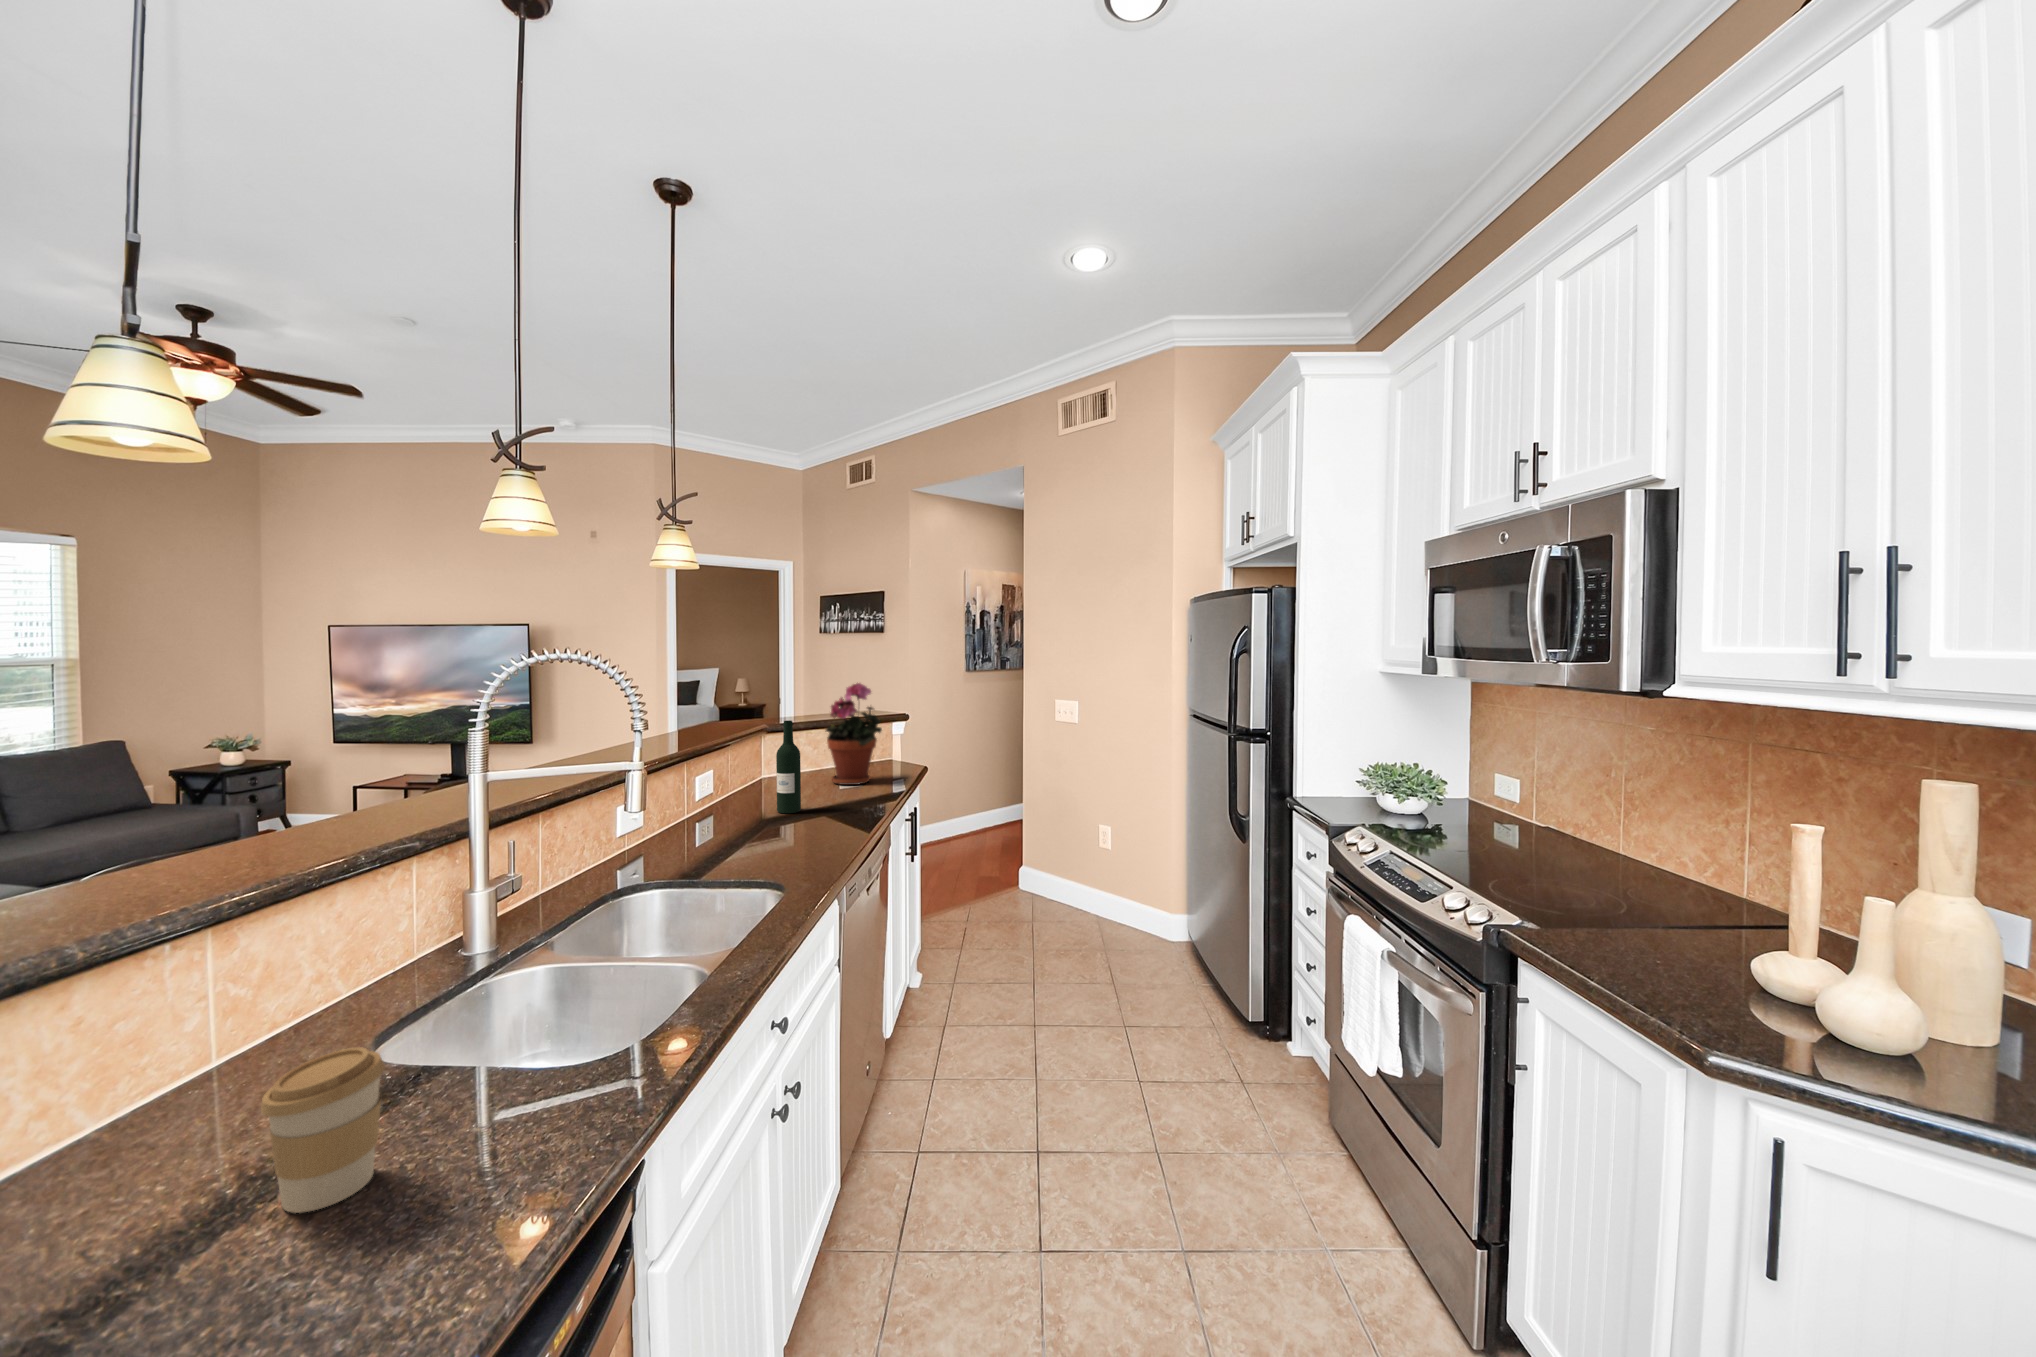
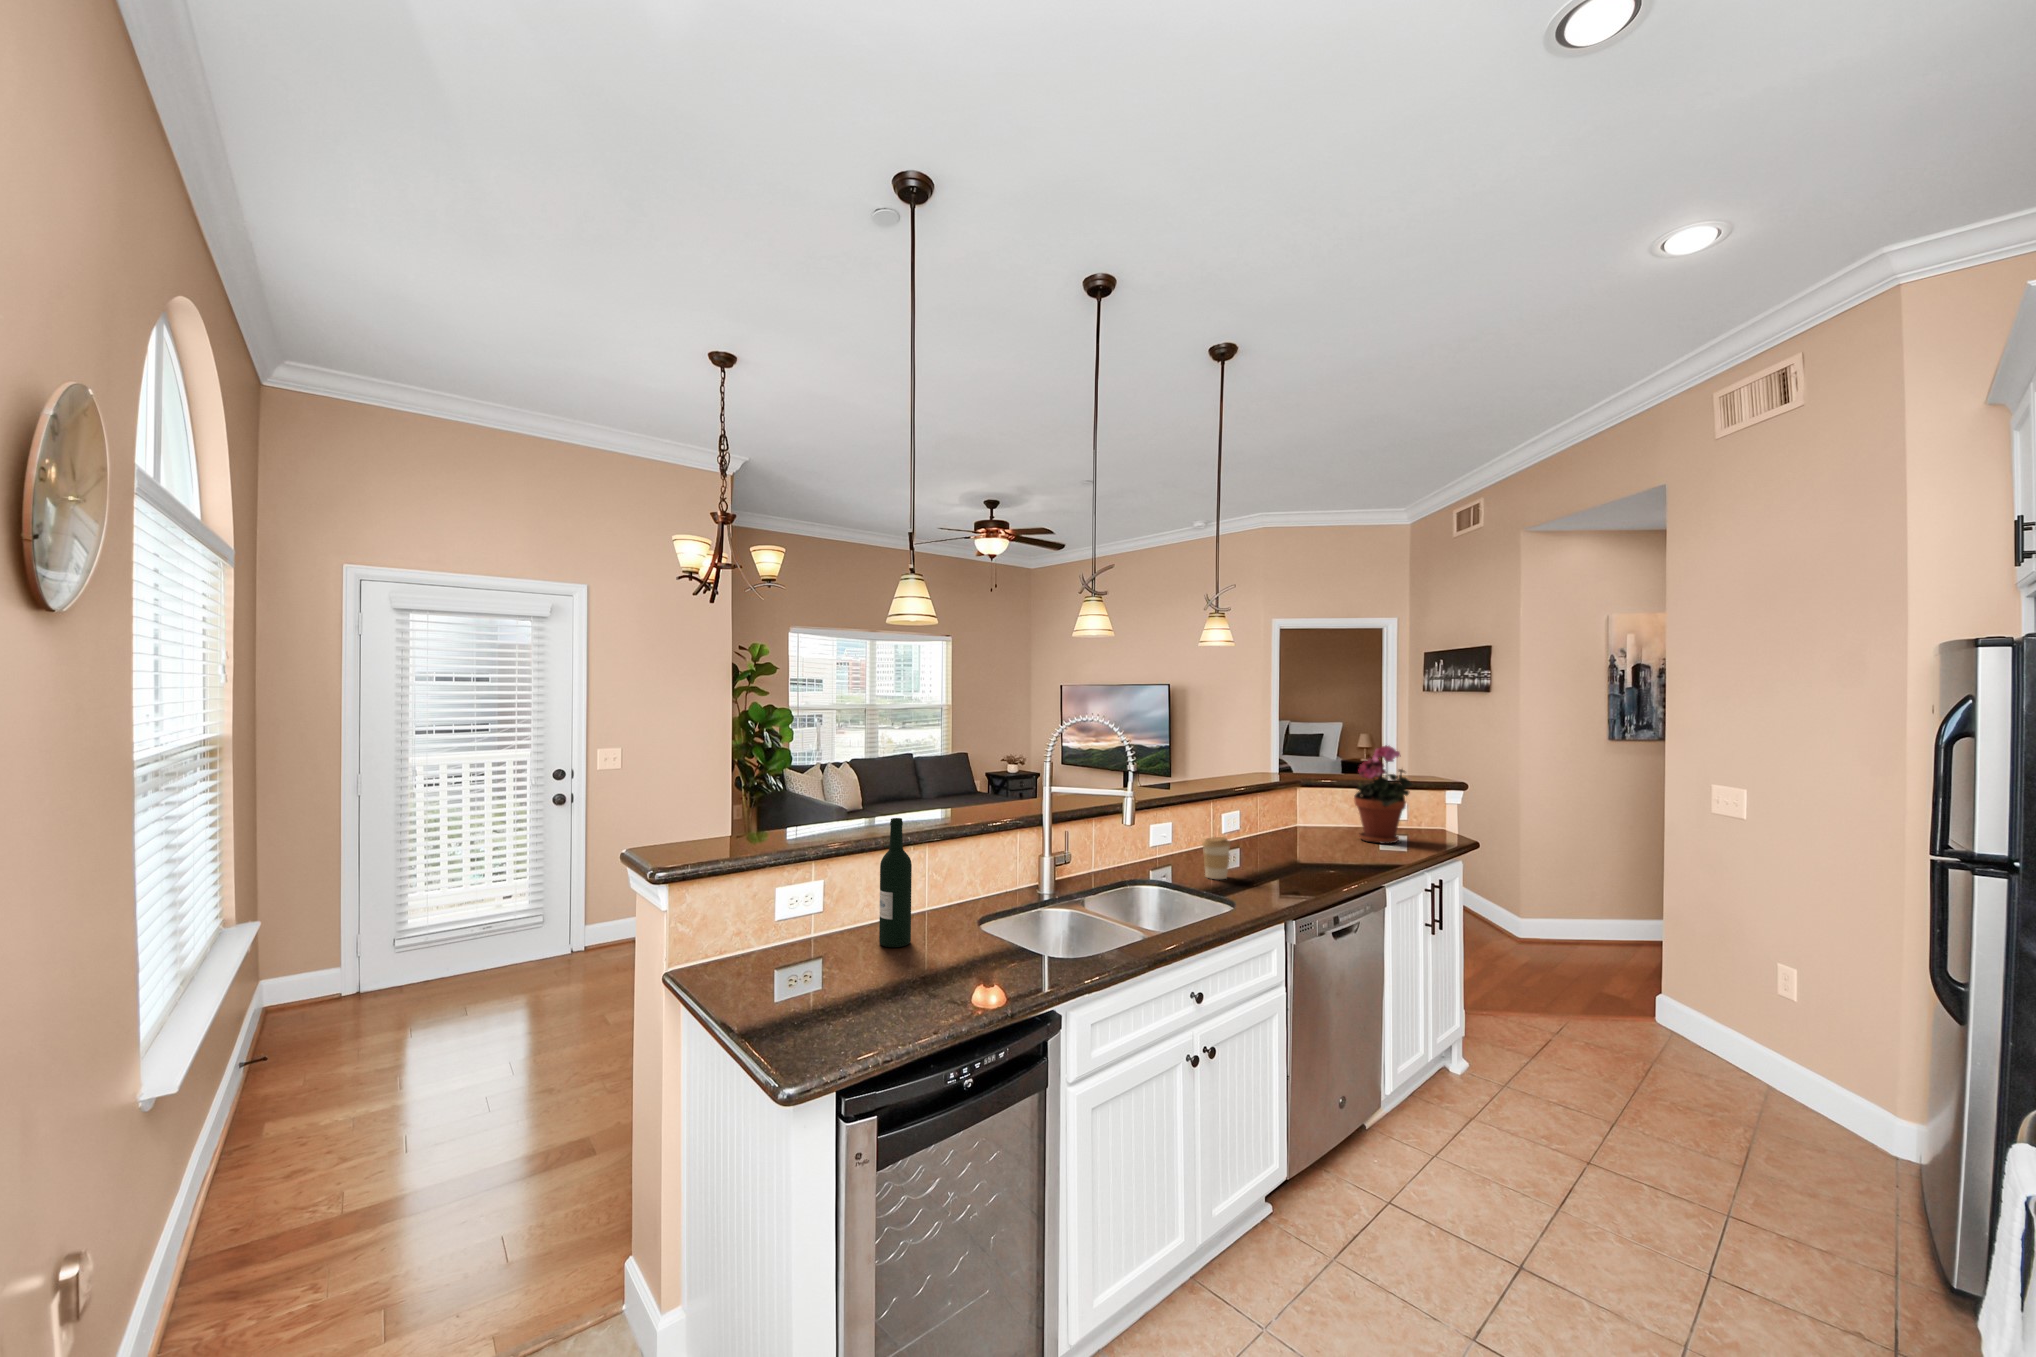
wine bottle: present [776,720,801,813] -> present [879,818,912,947]
coffee cup: present [261,1047,385,1213] -> present [1202,837,1230,879]

